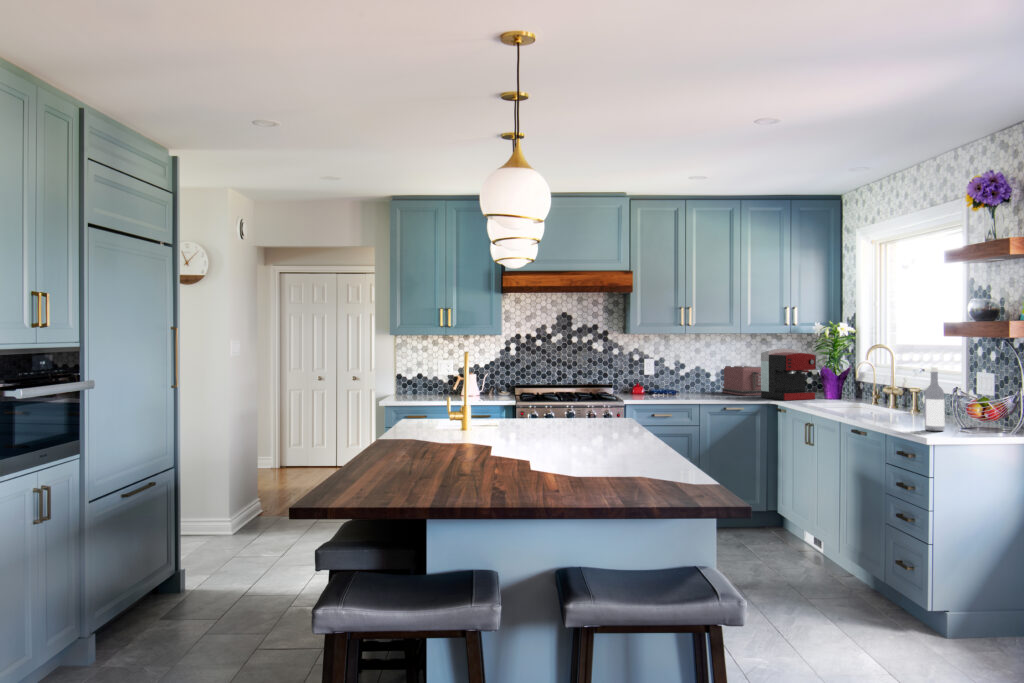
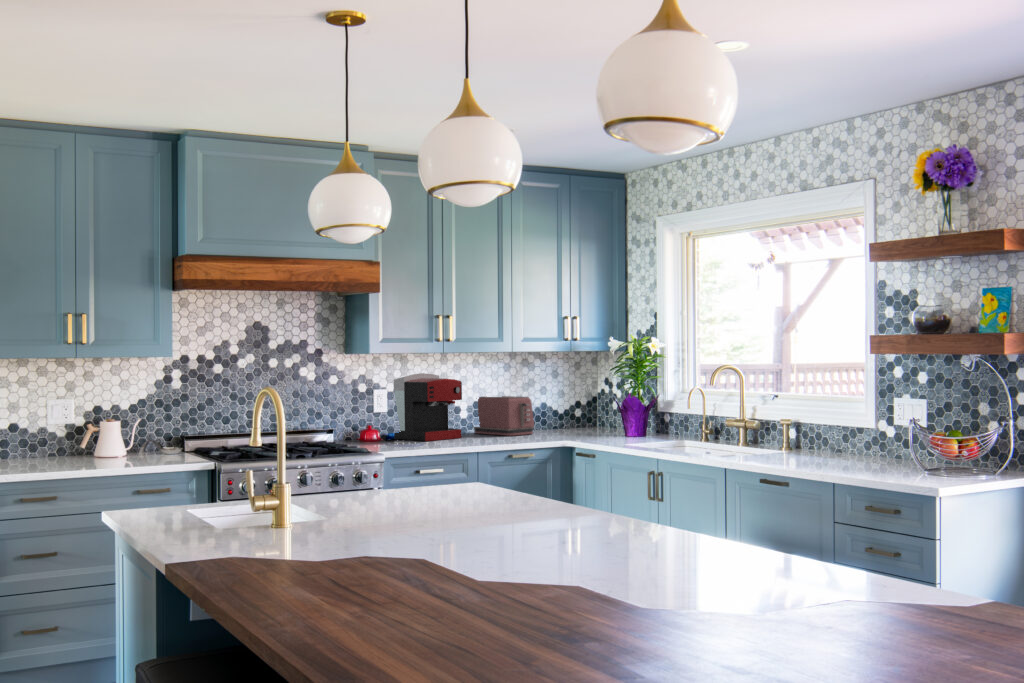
coffee maker: present [761,348,816,400] -> present [394,373,462,441]
wine bottle: present [925,367,945,431] -> none [804,387,827,465]

